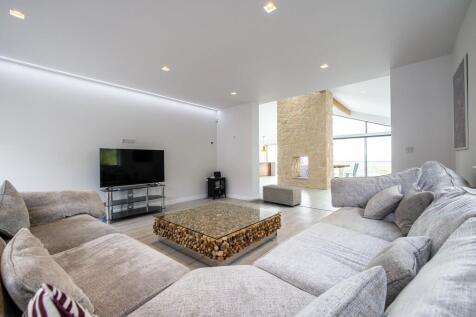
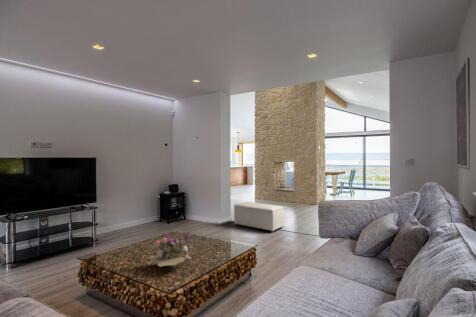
flower arrangement: none [202,196,233,222] -> present [149,231,191,267]

